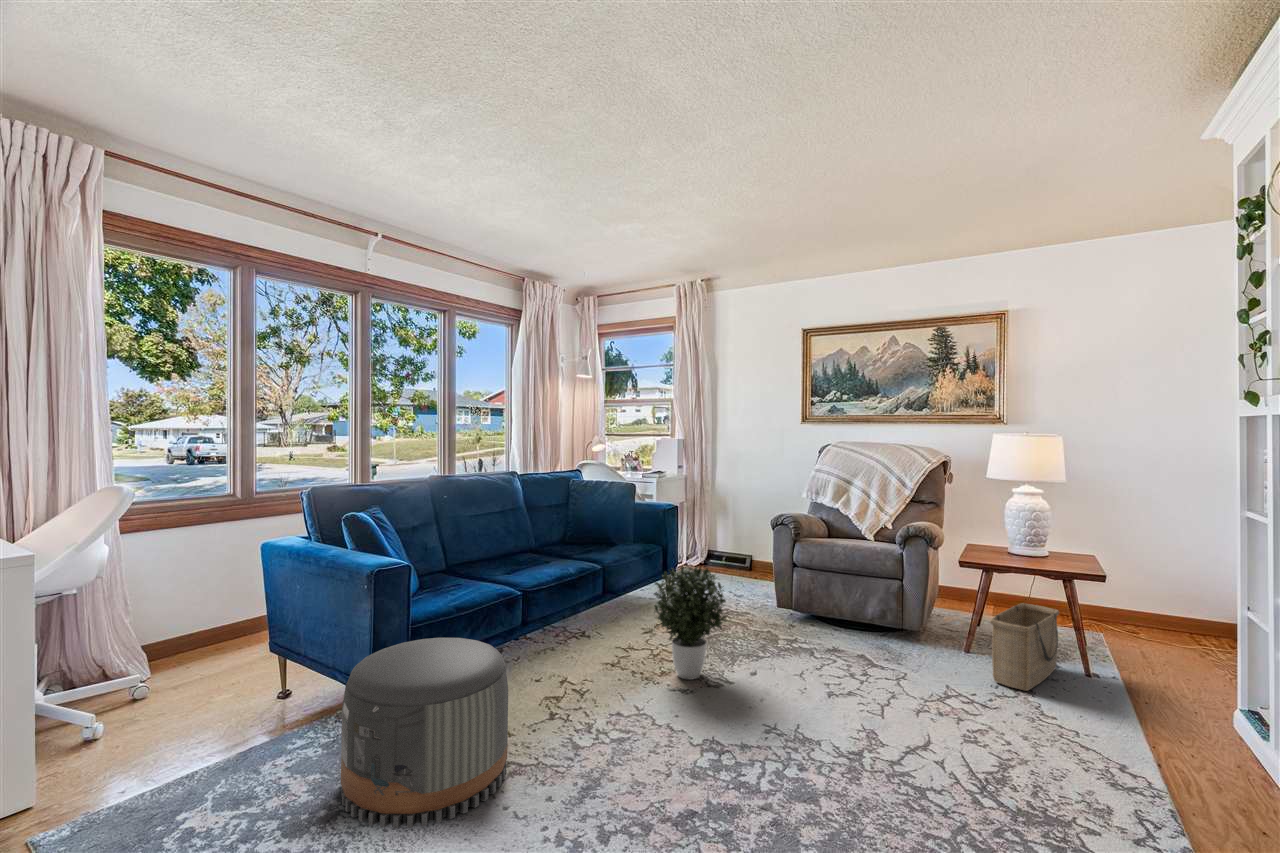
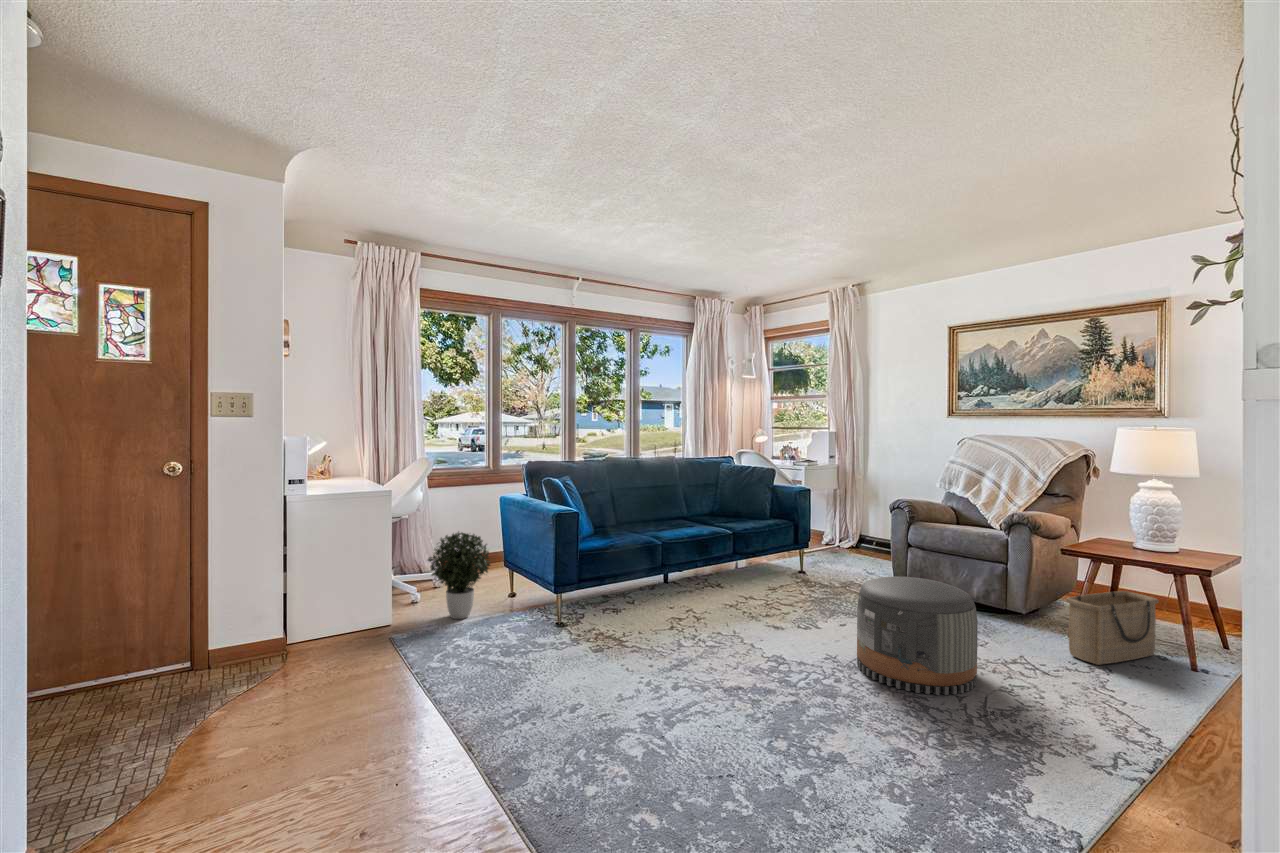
potted plant: present [654,566,726,680] -> present [428,532,490,619]
pouf: present [341,638,508,828] -> present [857,576,978,695]

